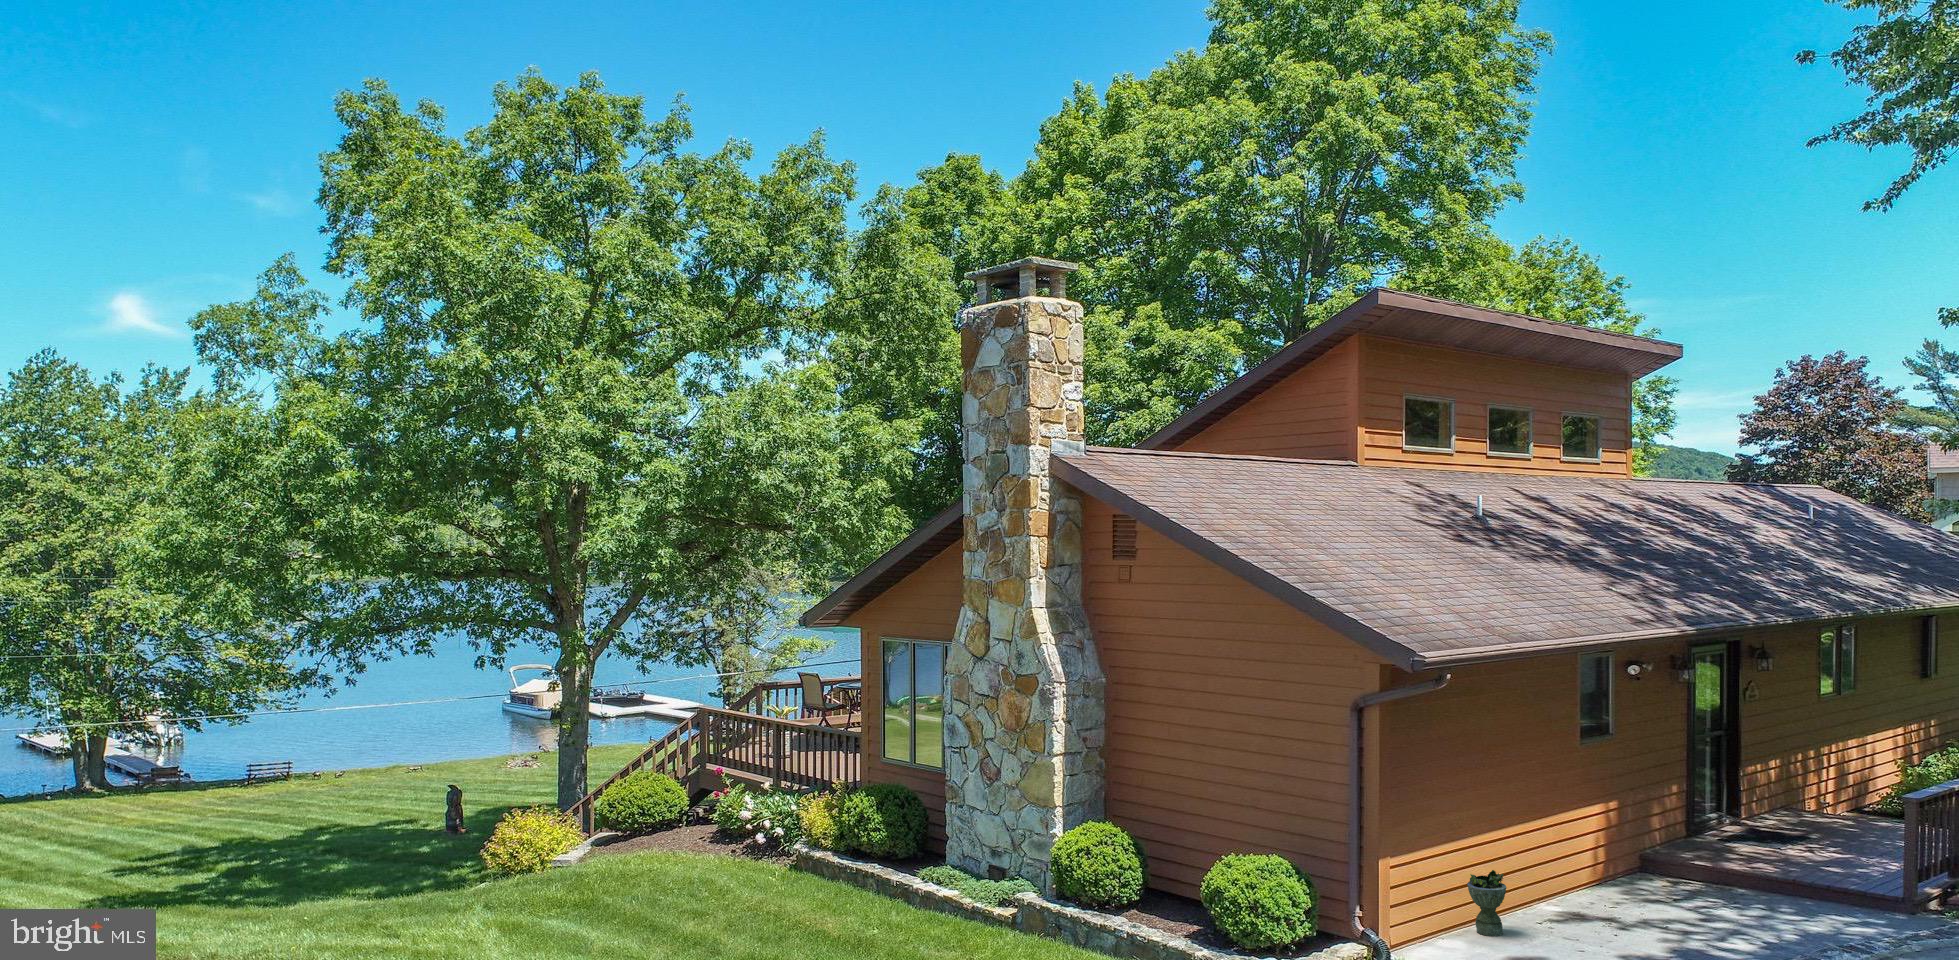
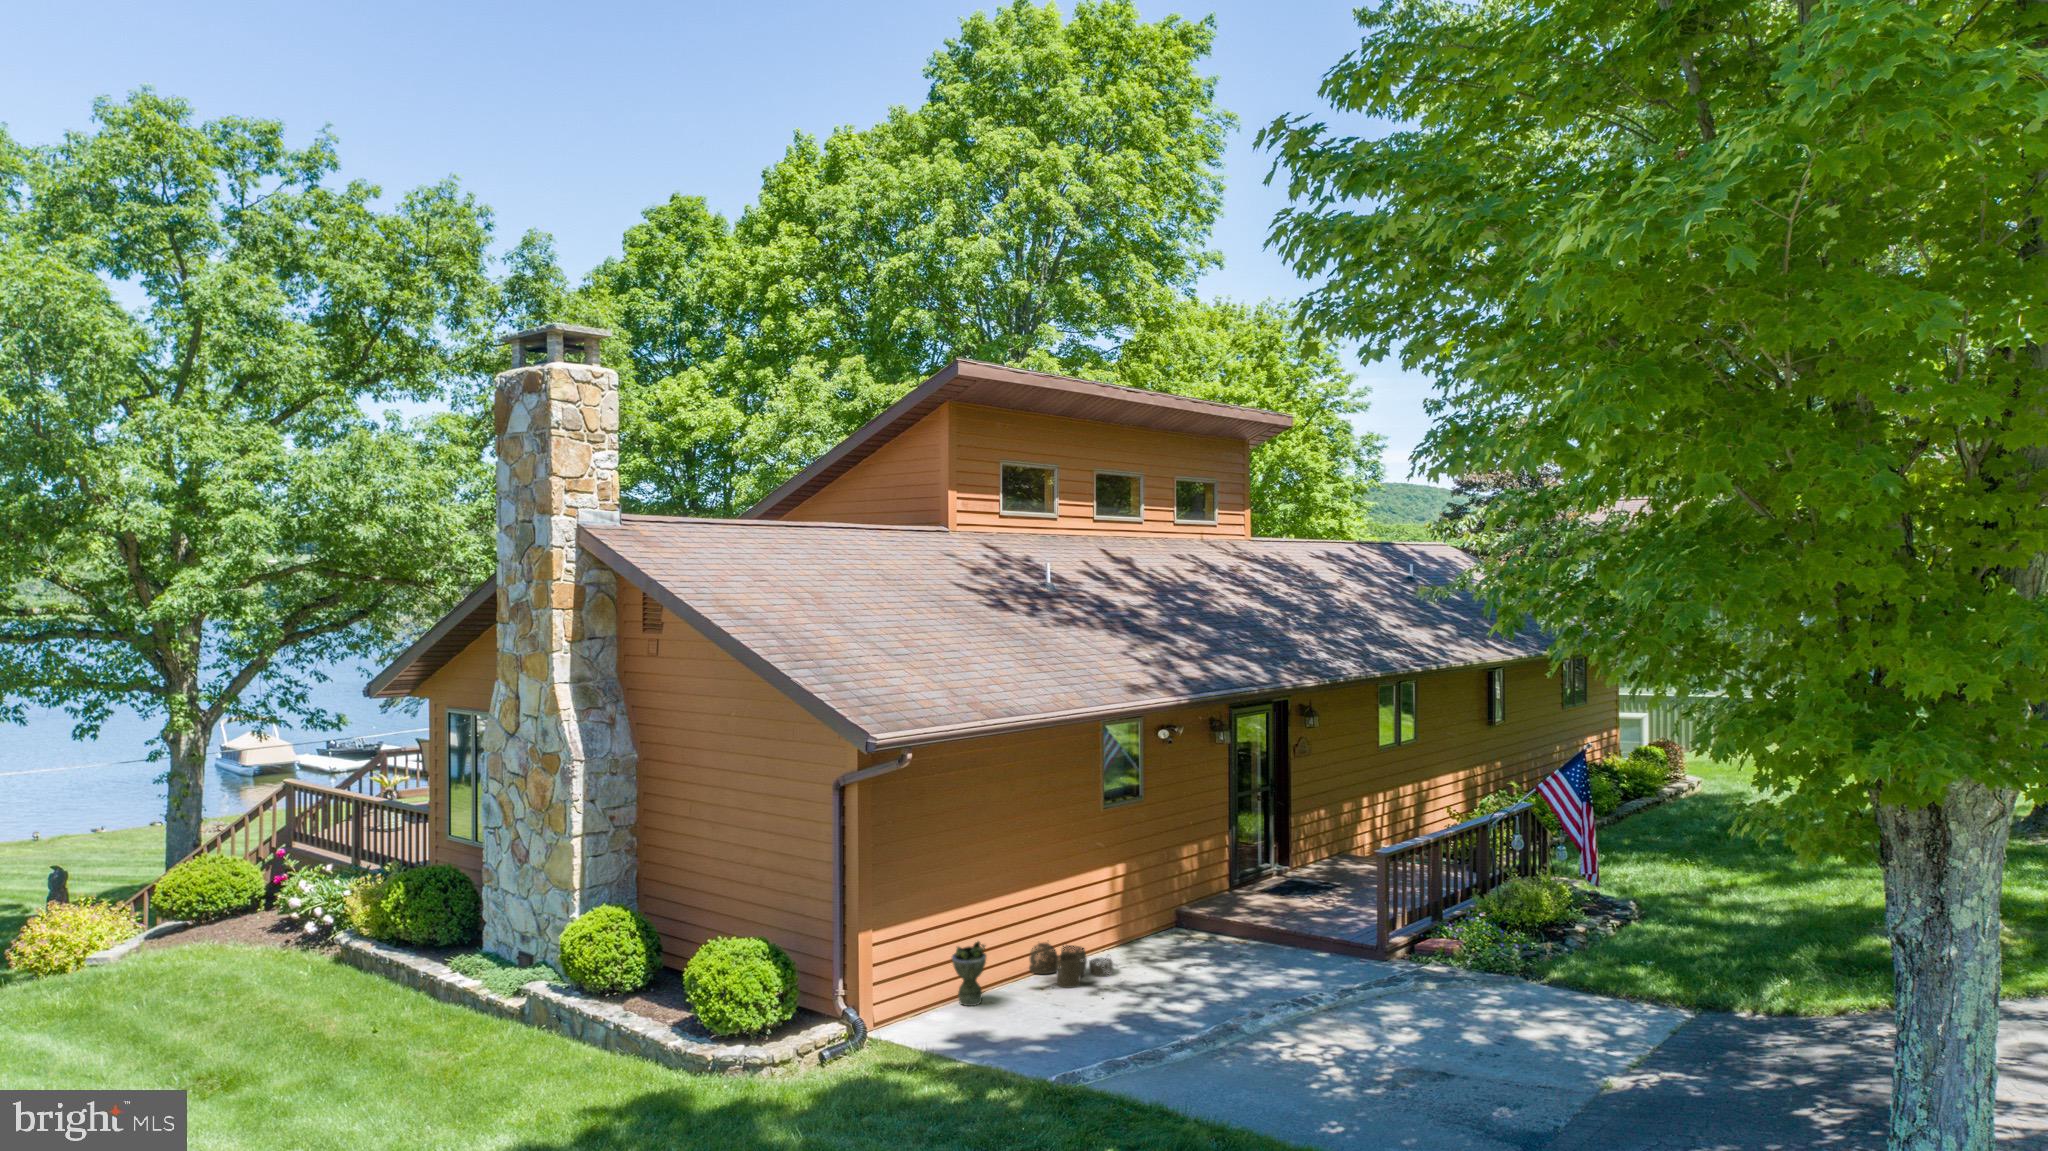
woven basket: none [1529,879,1629,926] -> present [1029,943,1113,987]

